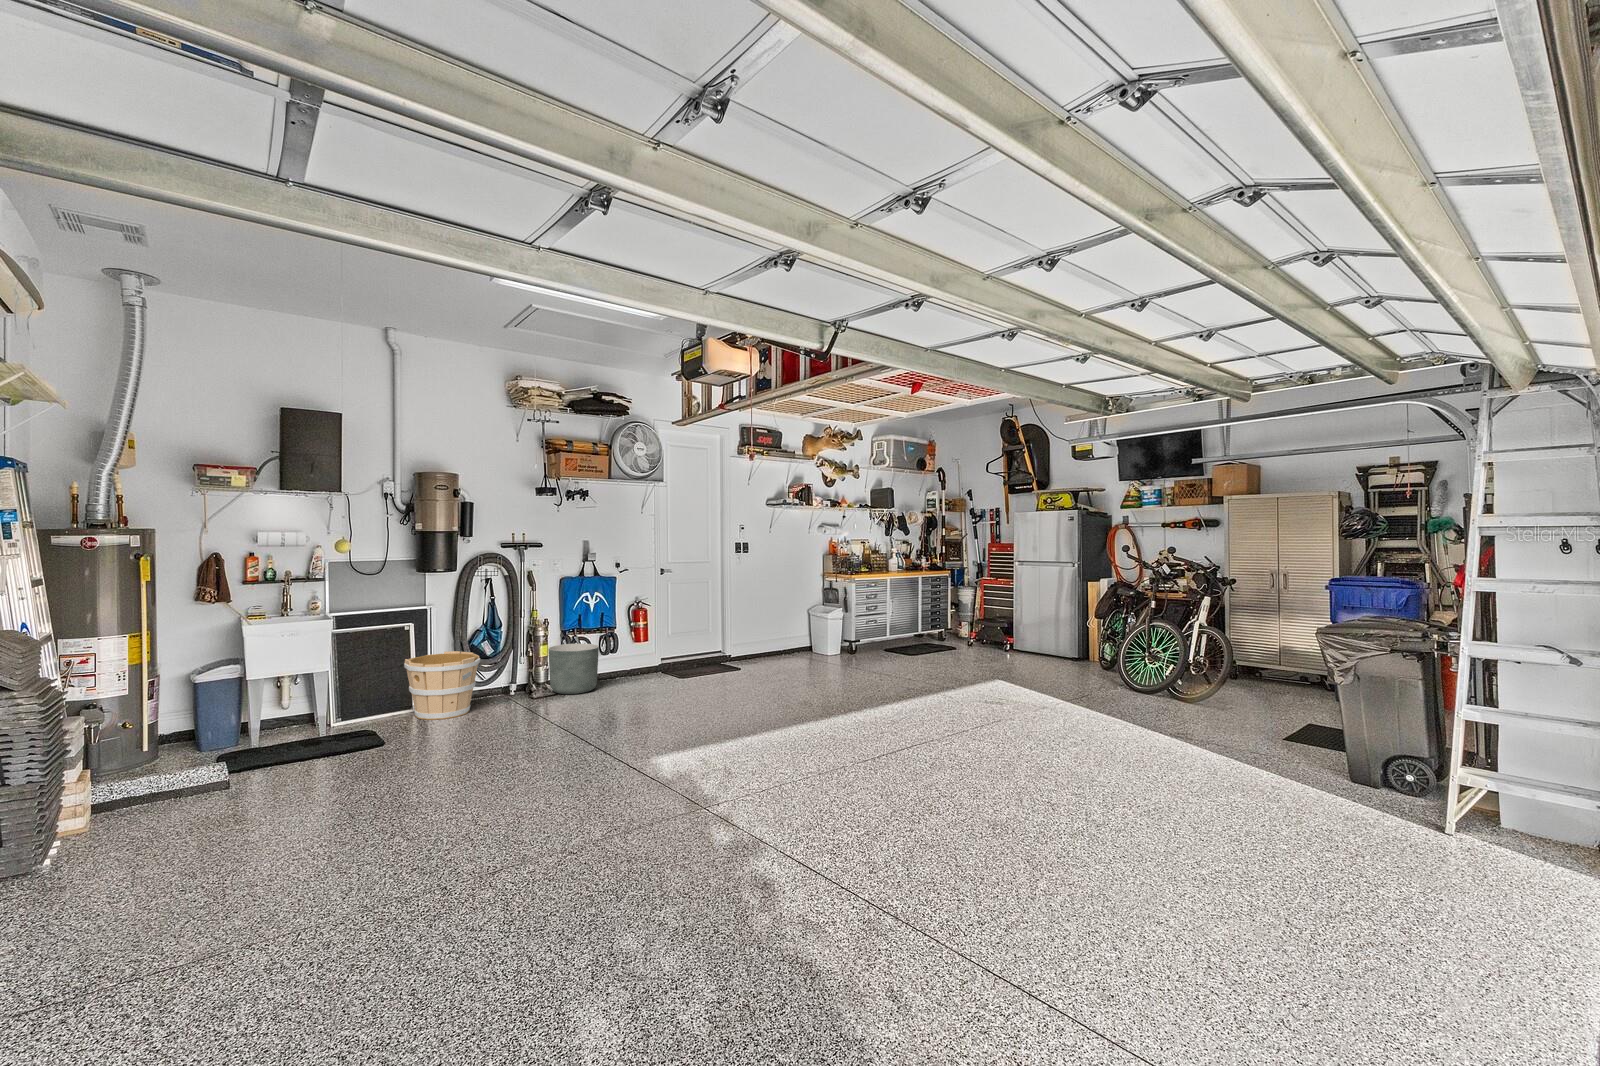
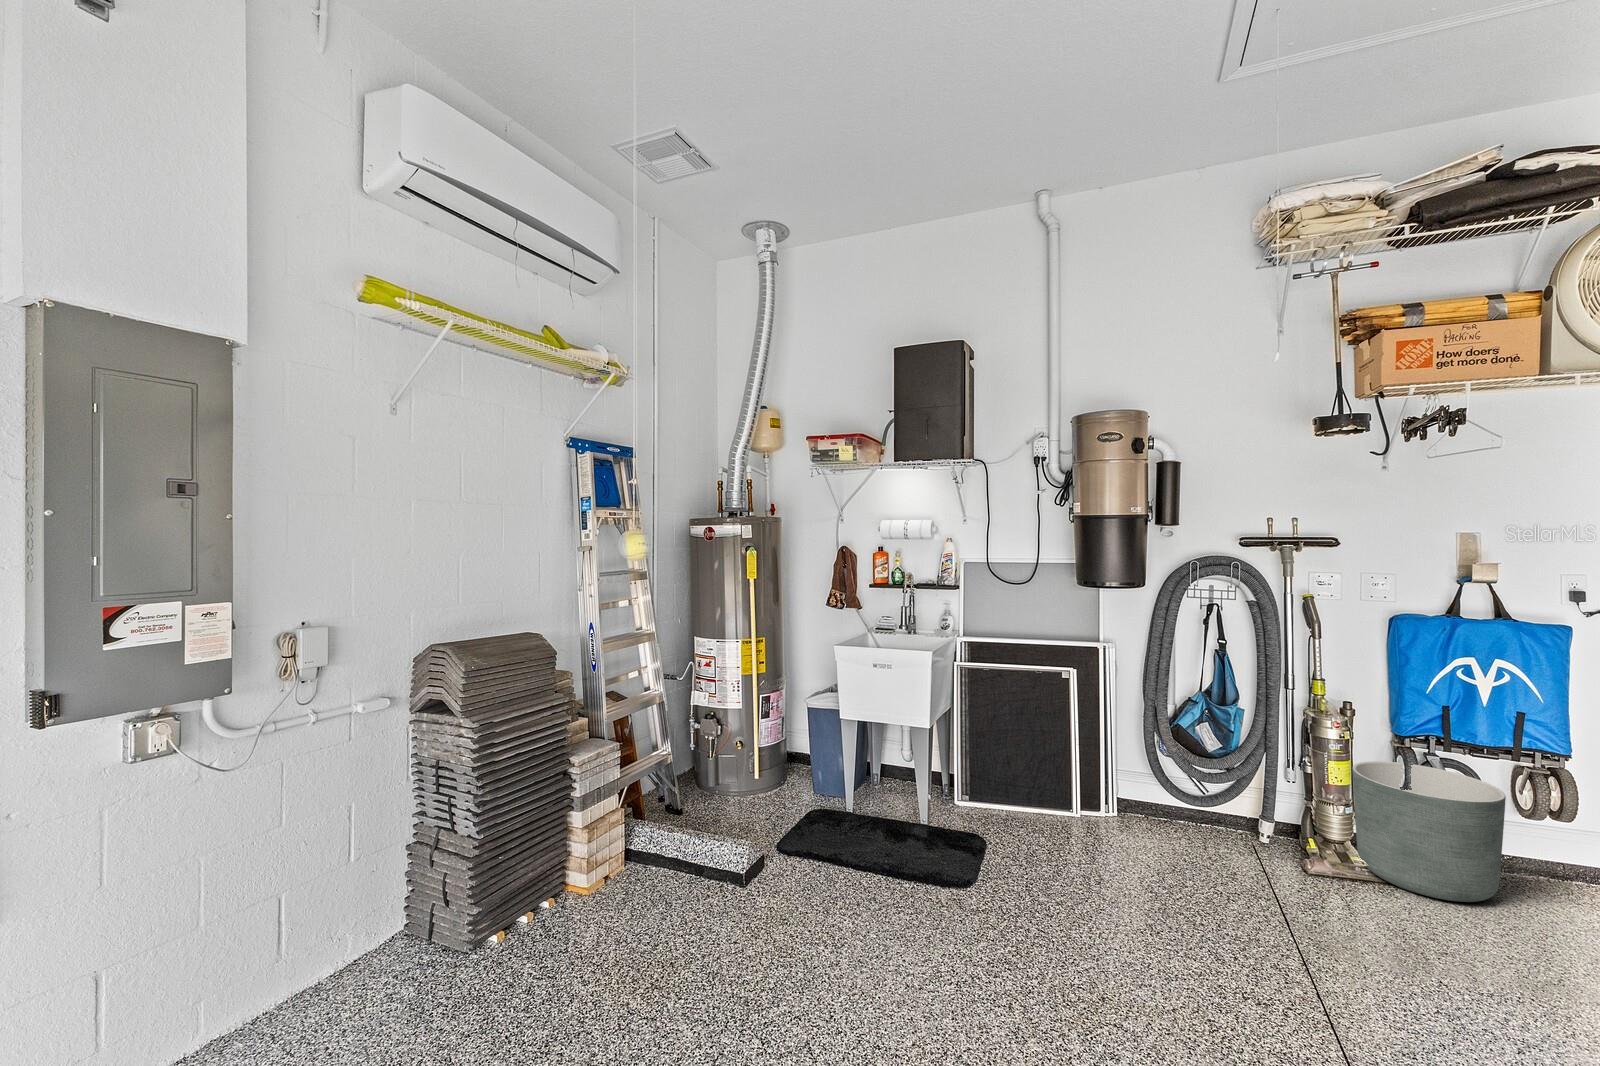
wooden bucket: present [404,651,480,720] -> none [1044,727,1179,865]

